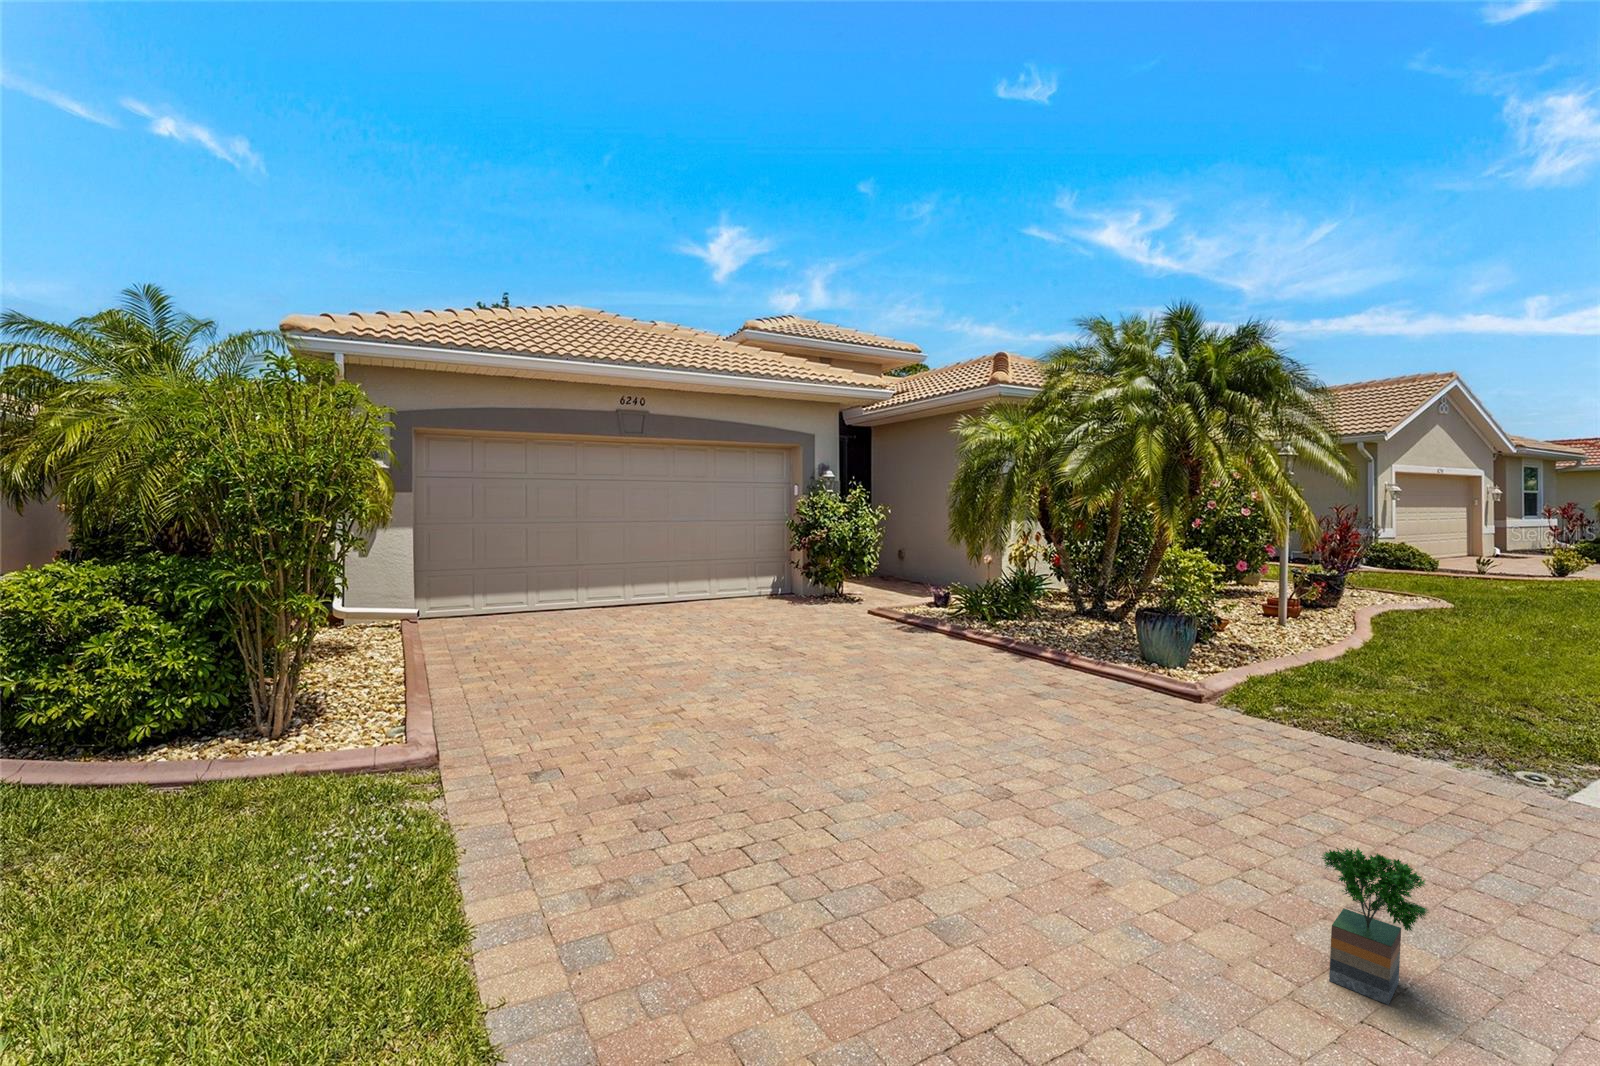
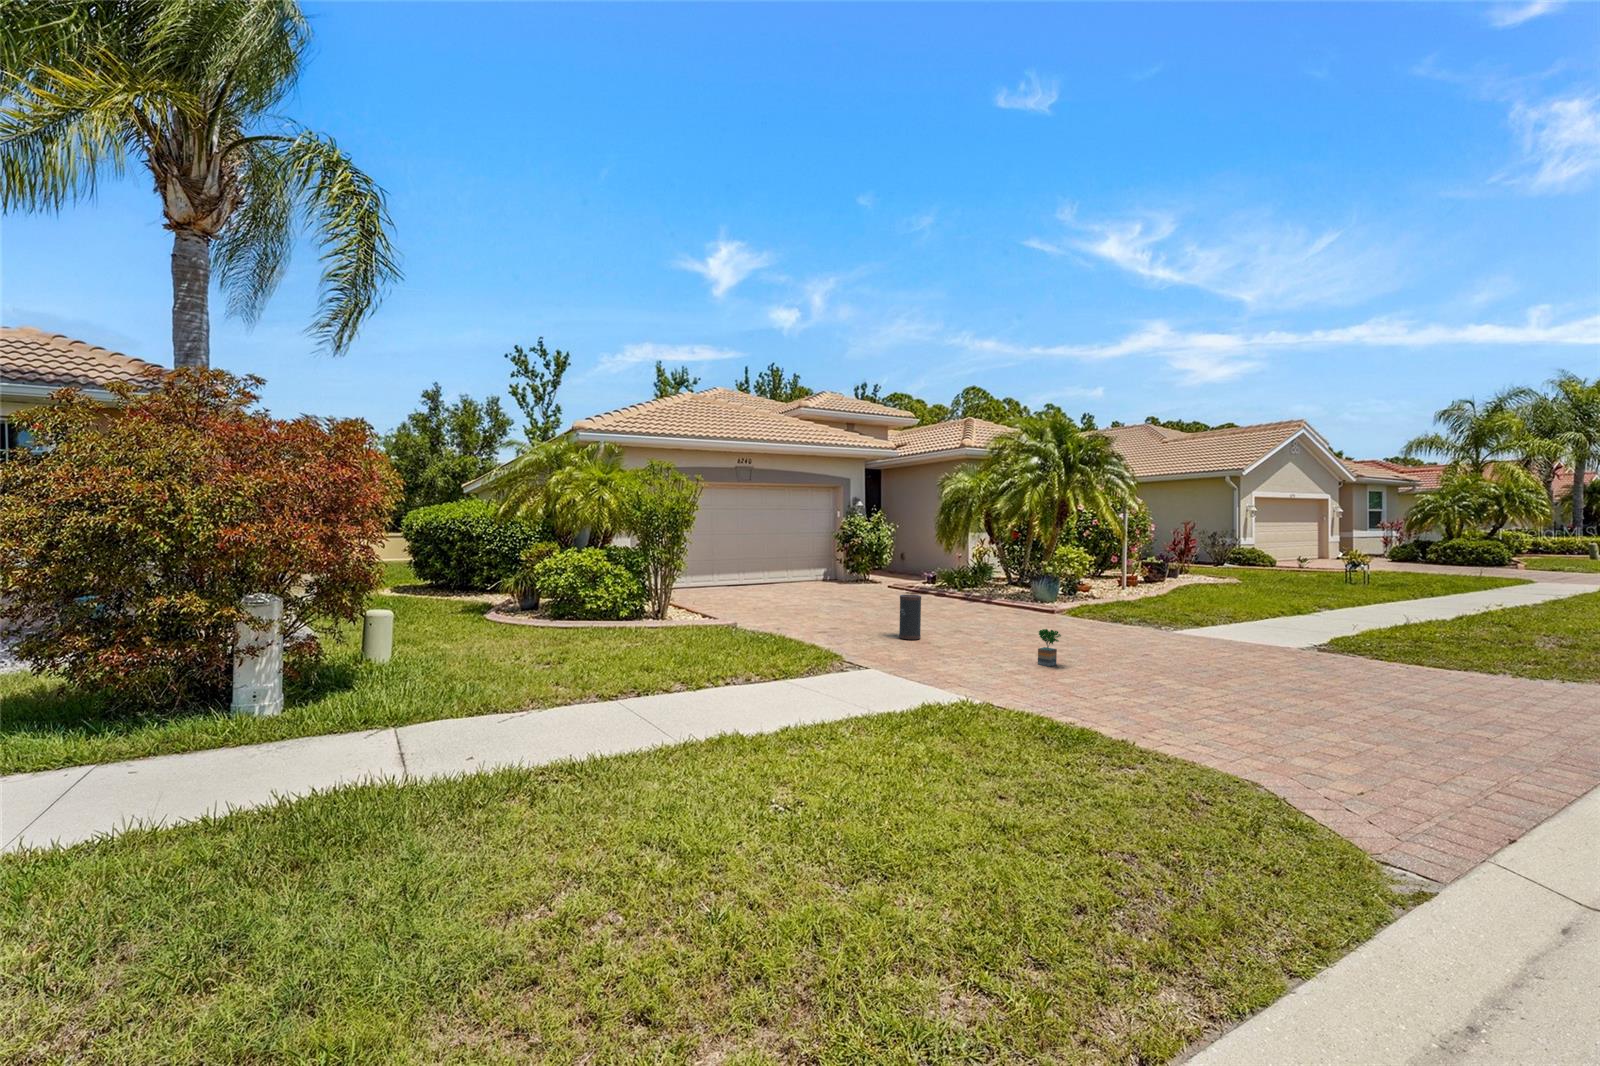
trash can: none [859,672,917,798] -> present [899,595,921,640]

